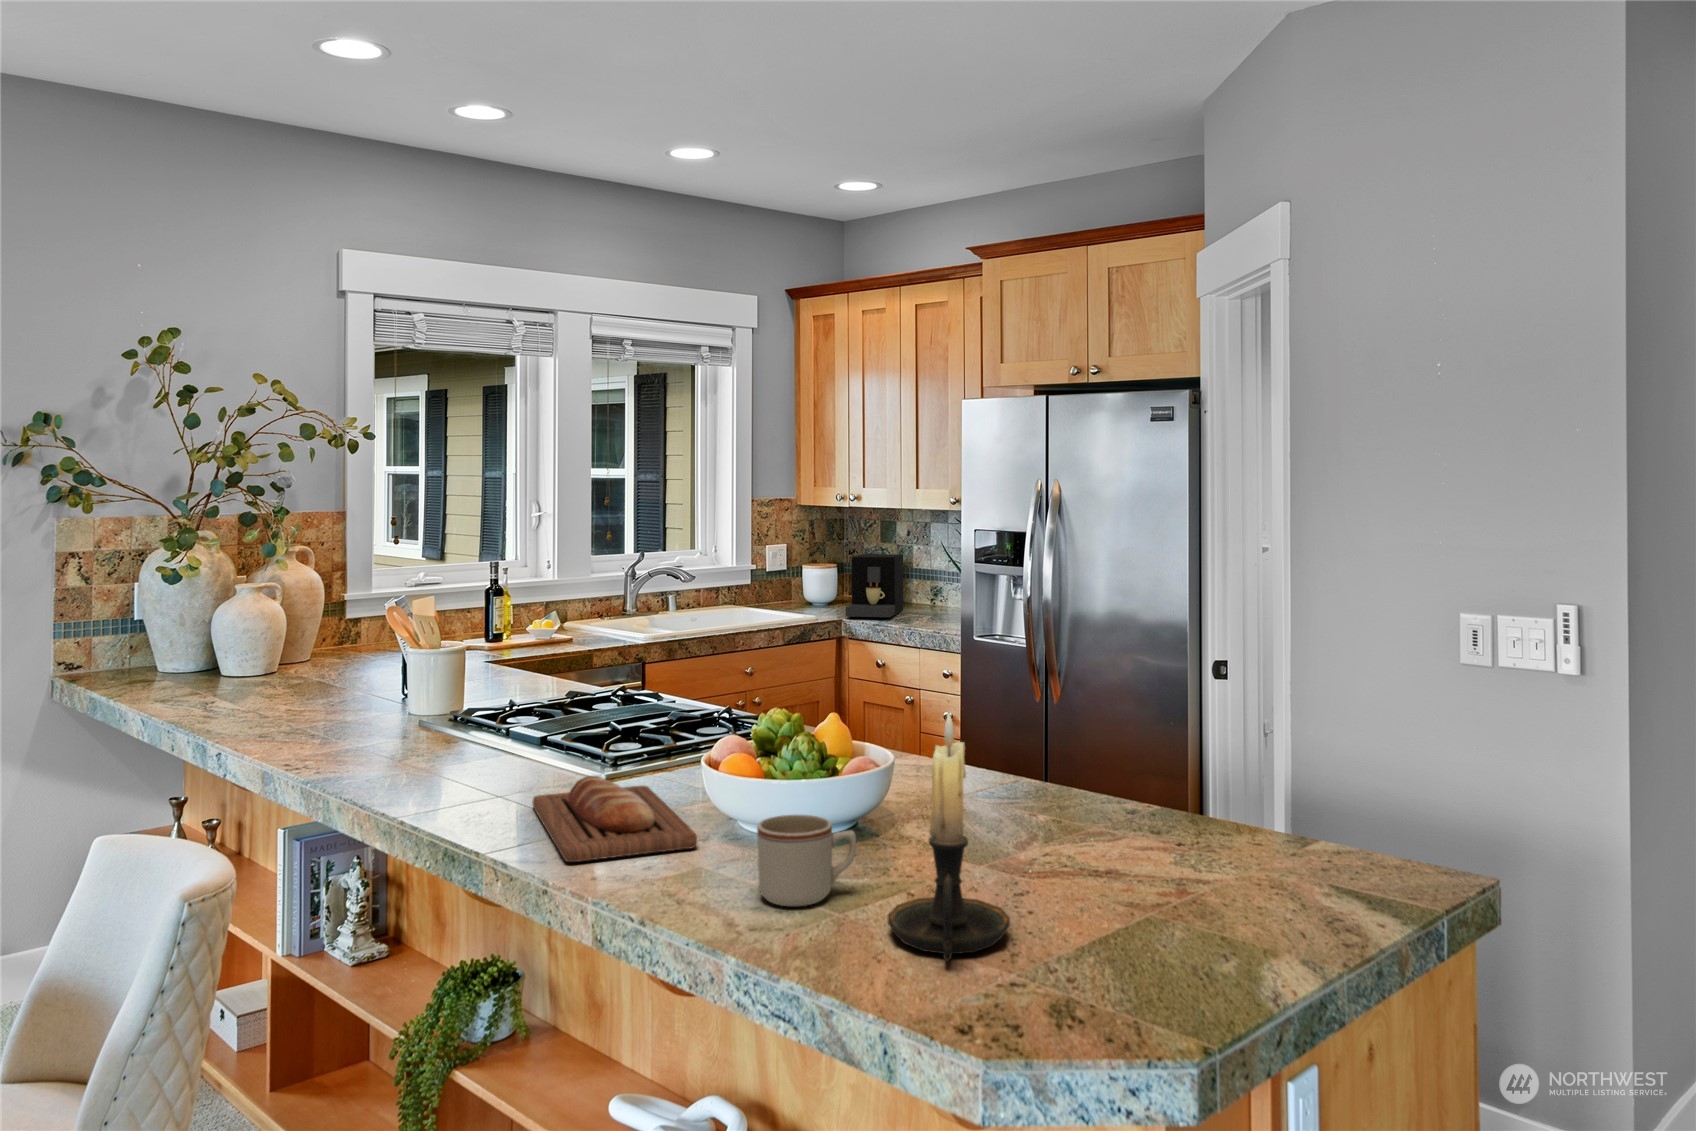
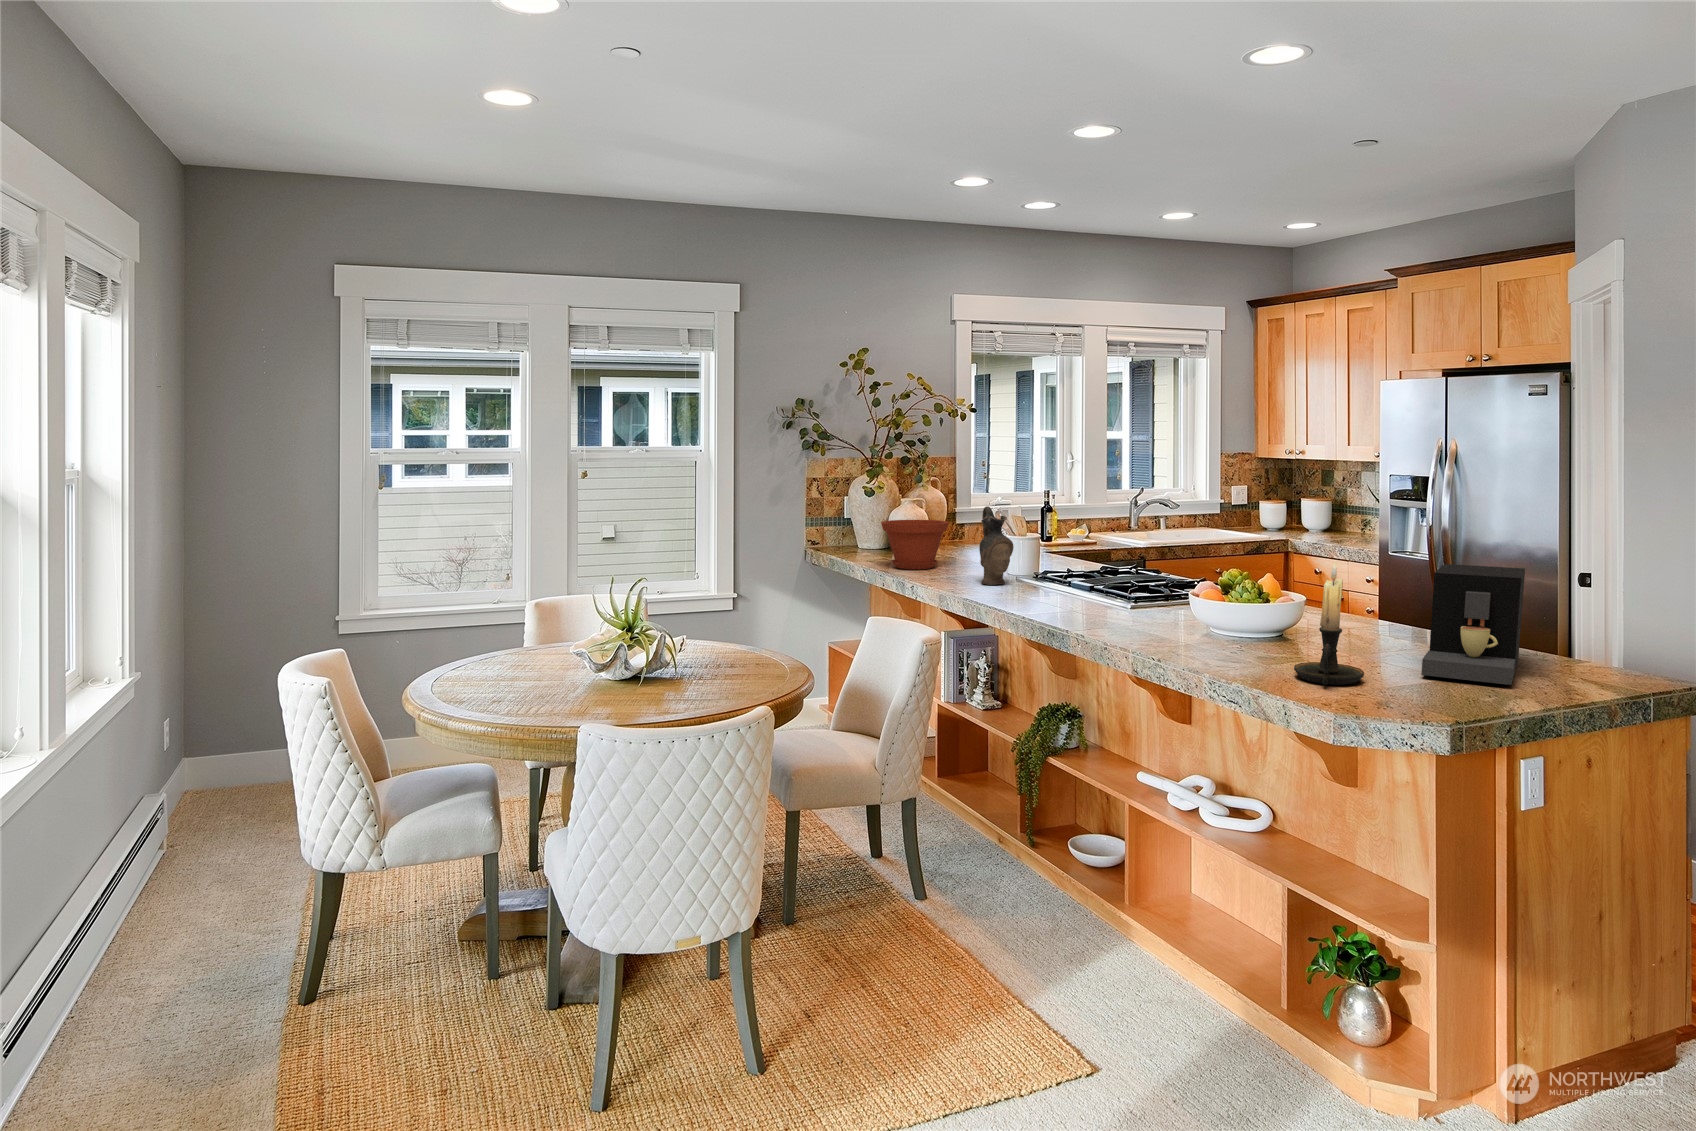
coffee maker: present [846,554,903,617] -> present [1421,564,1525,685]
ceramic pitcher: none [347,597,410,738] -> present [979,506,1014,585]
plant pot: none [175,619,309,711] -> present [881,520,949,569]
bread loaf: present [533,776,697,862] -> none [1093,603,1188,639]
mug: present [757,814,856,906] -> none [1224,619,1280,663]

